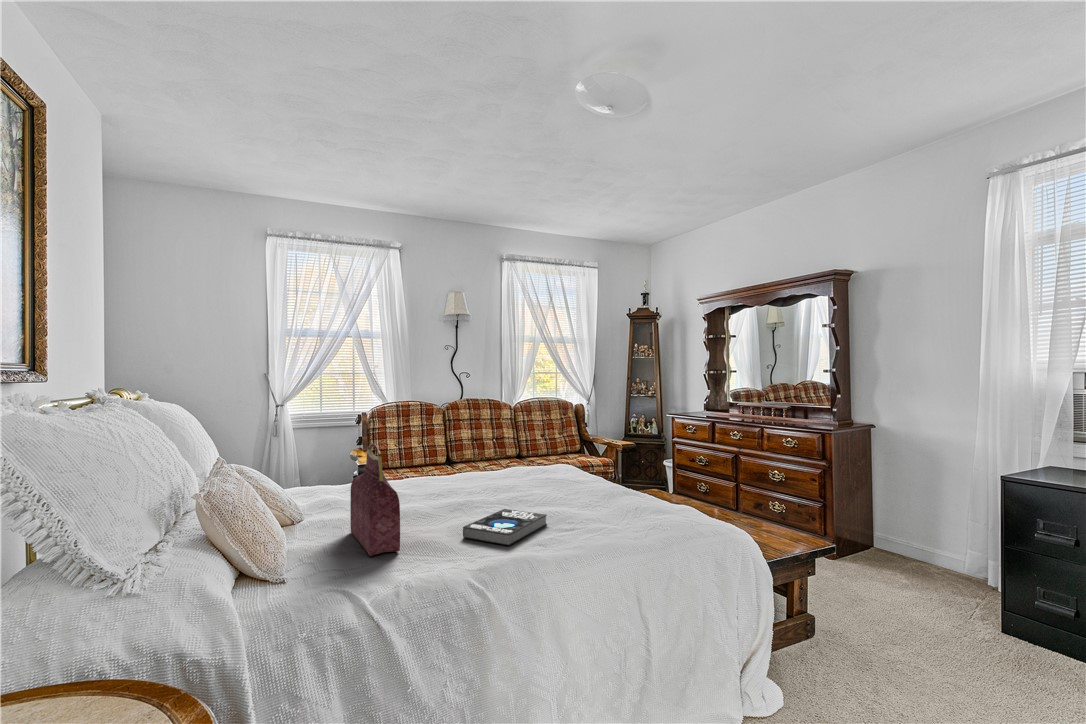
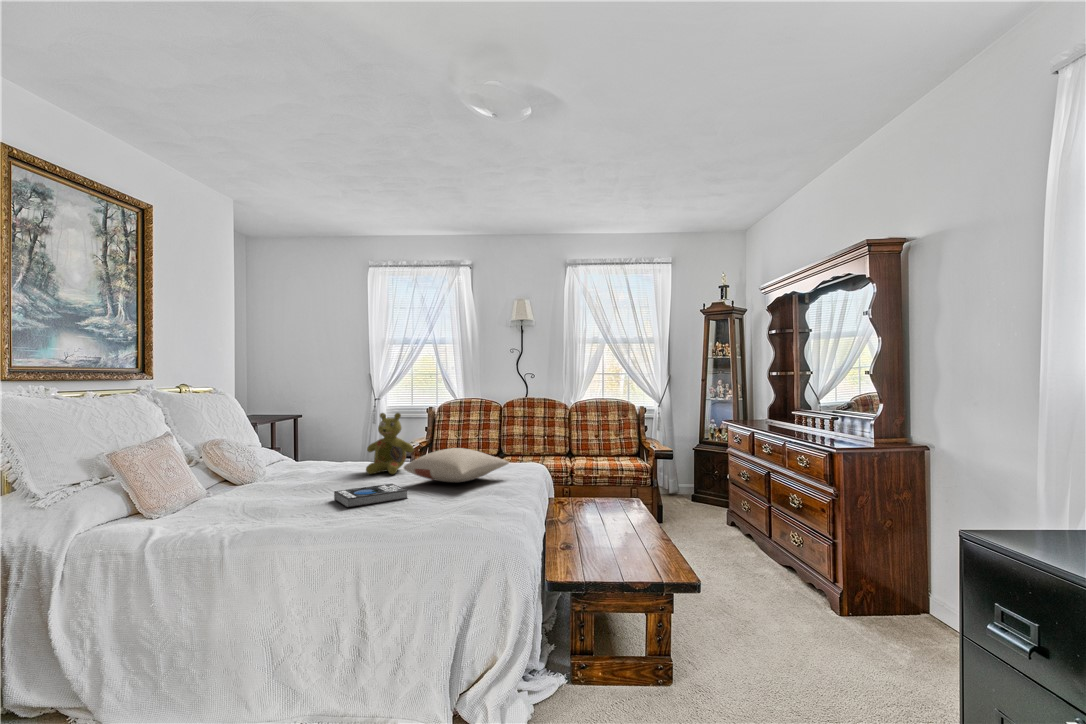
stuffed bear: none [402,421,462,500] -> present [366,413,414,474]
handbag: present [350,444,400,556] -> none [257,424,303,503]
pillow: none [498,460,592,500] -> present [404,448,509,482]

